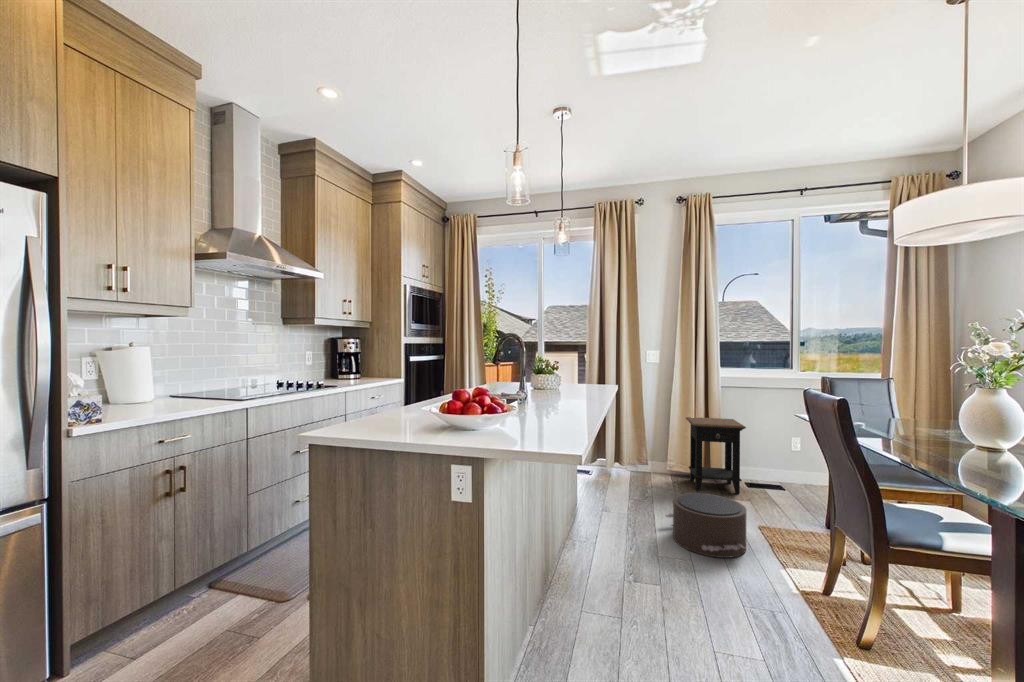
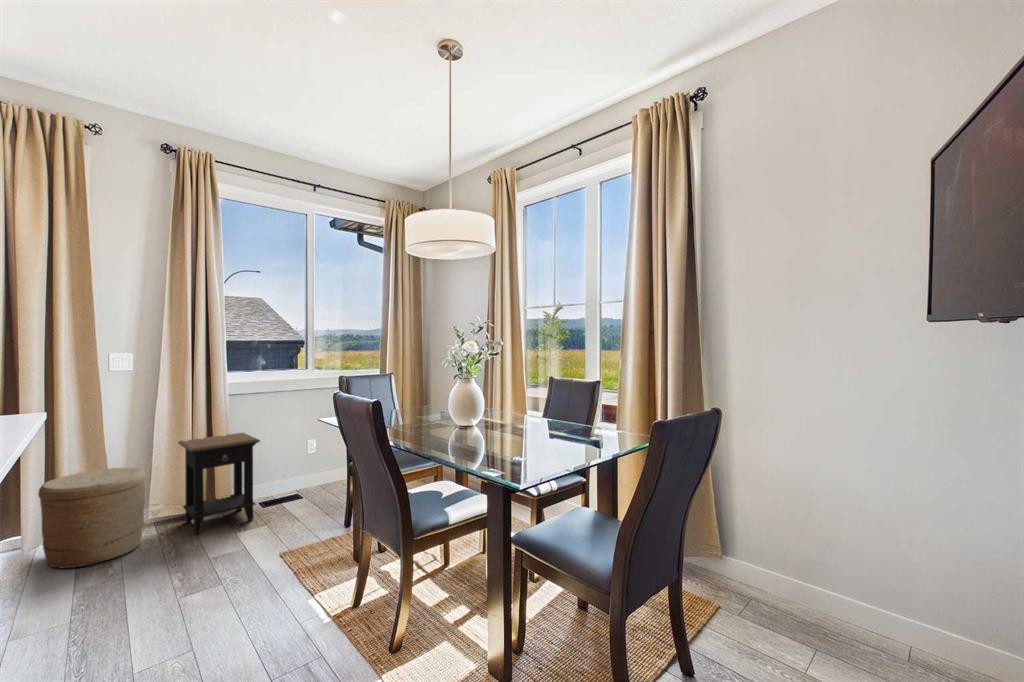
woven basket: none [612,427,666,488] -> present [38,467,146,569]
pouf: present [665,493,746,558] -> none [145,536,268,634]

